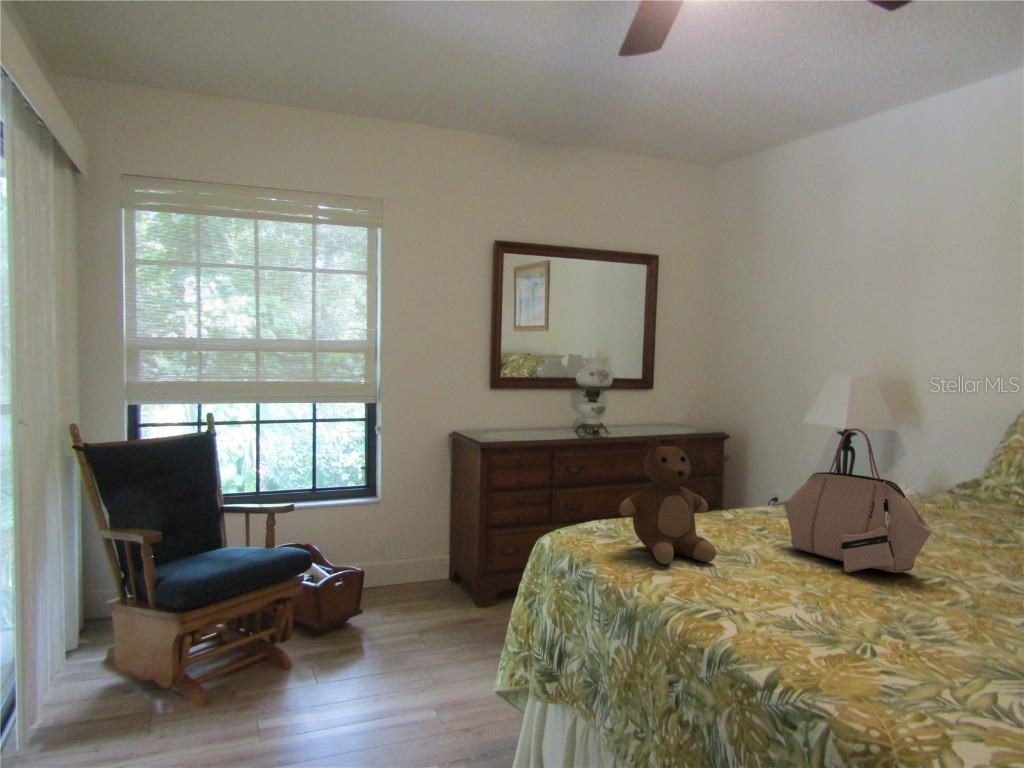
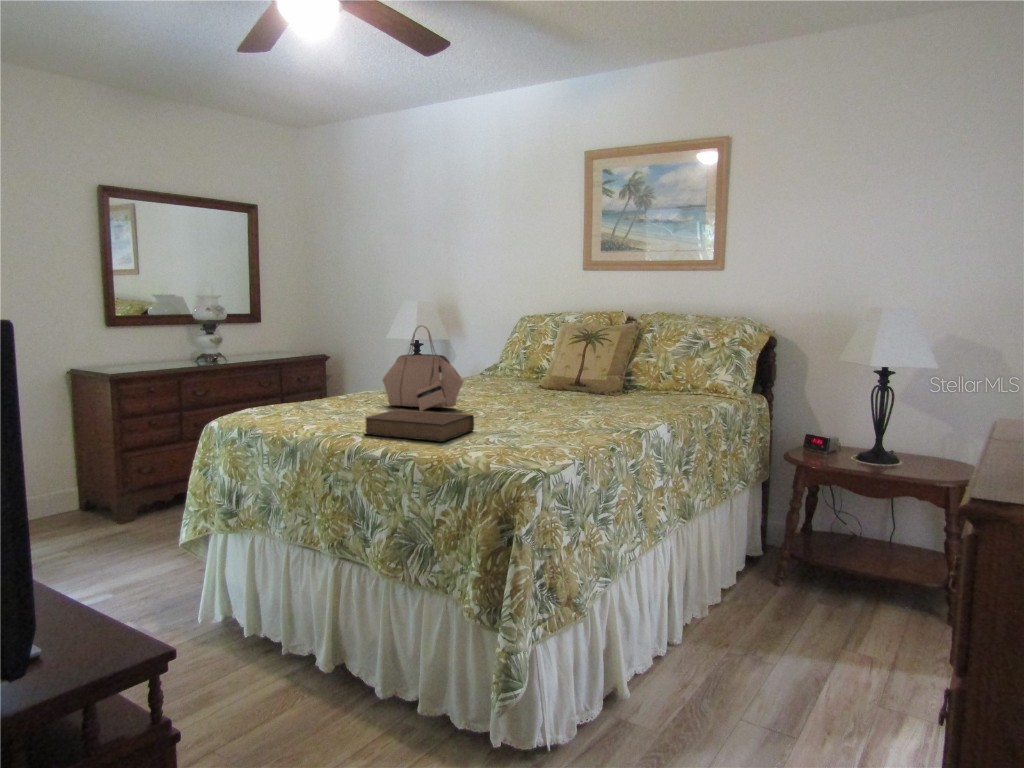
teddy bear: present [619,436,716,565] -> none [274,336,343,420]
book: none [737,576,962,686] -> present [365,409,474,442]

